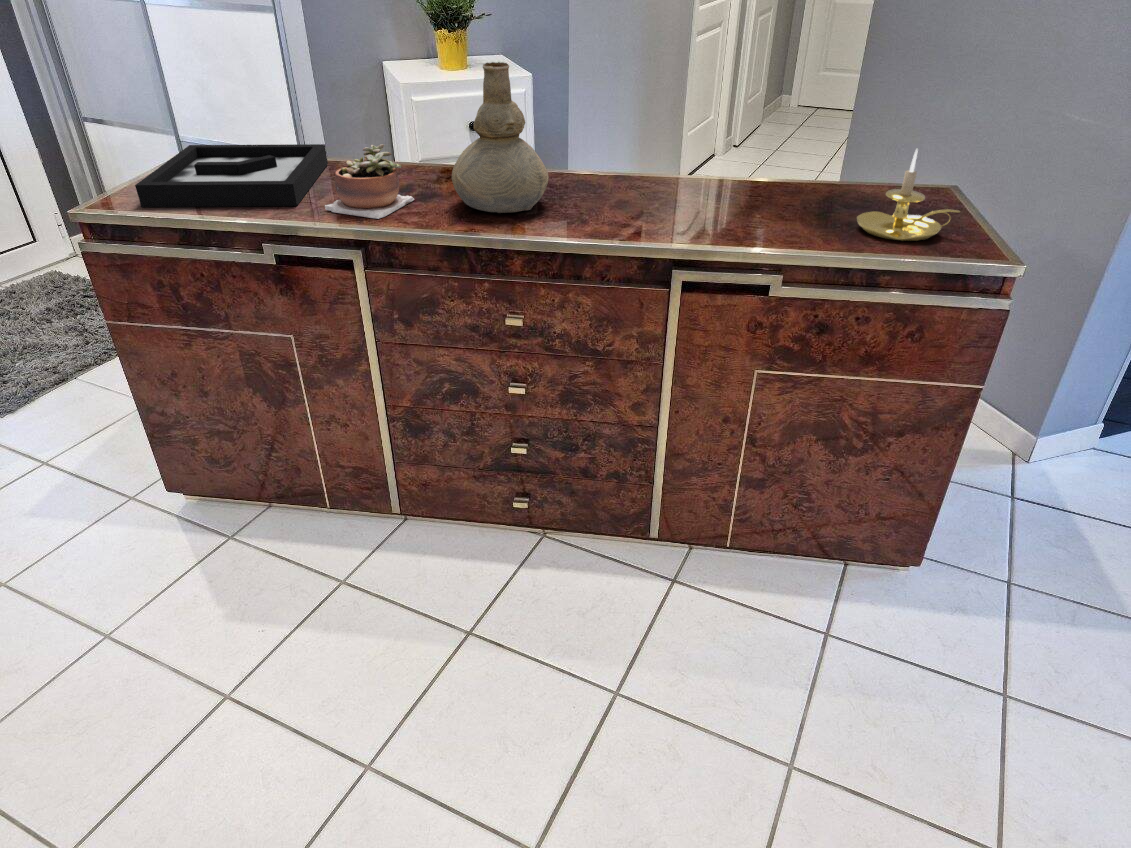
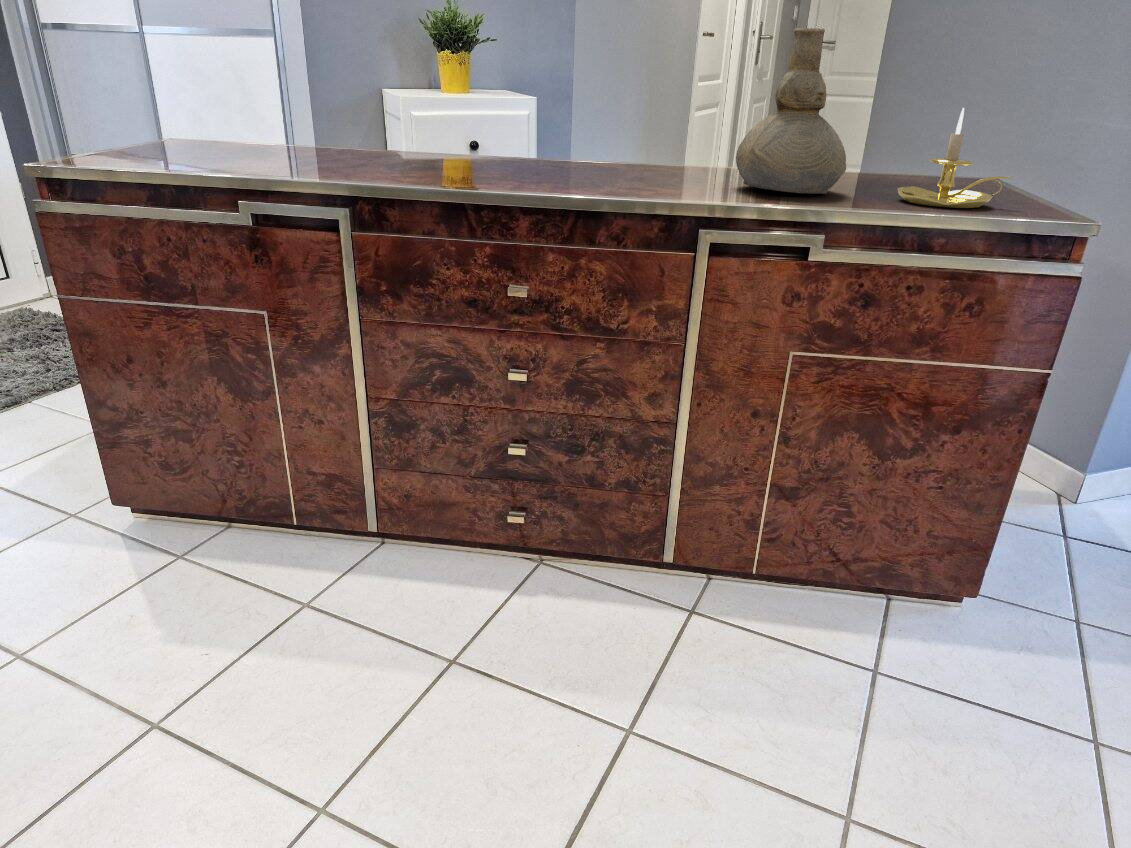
vase: present [452,62,549,213] -> present [736,28,846,194]
decorative tray: present [135,144,328,207] -> none [104,125,320,170]
succulent plant: present [325,144,414,219] -> none [312,106,412,179]

